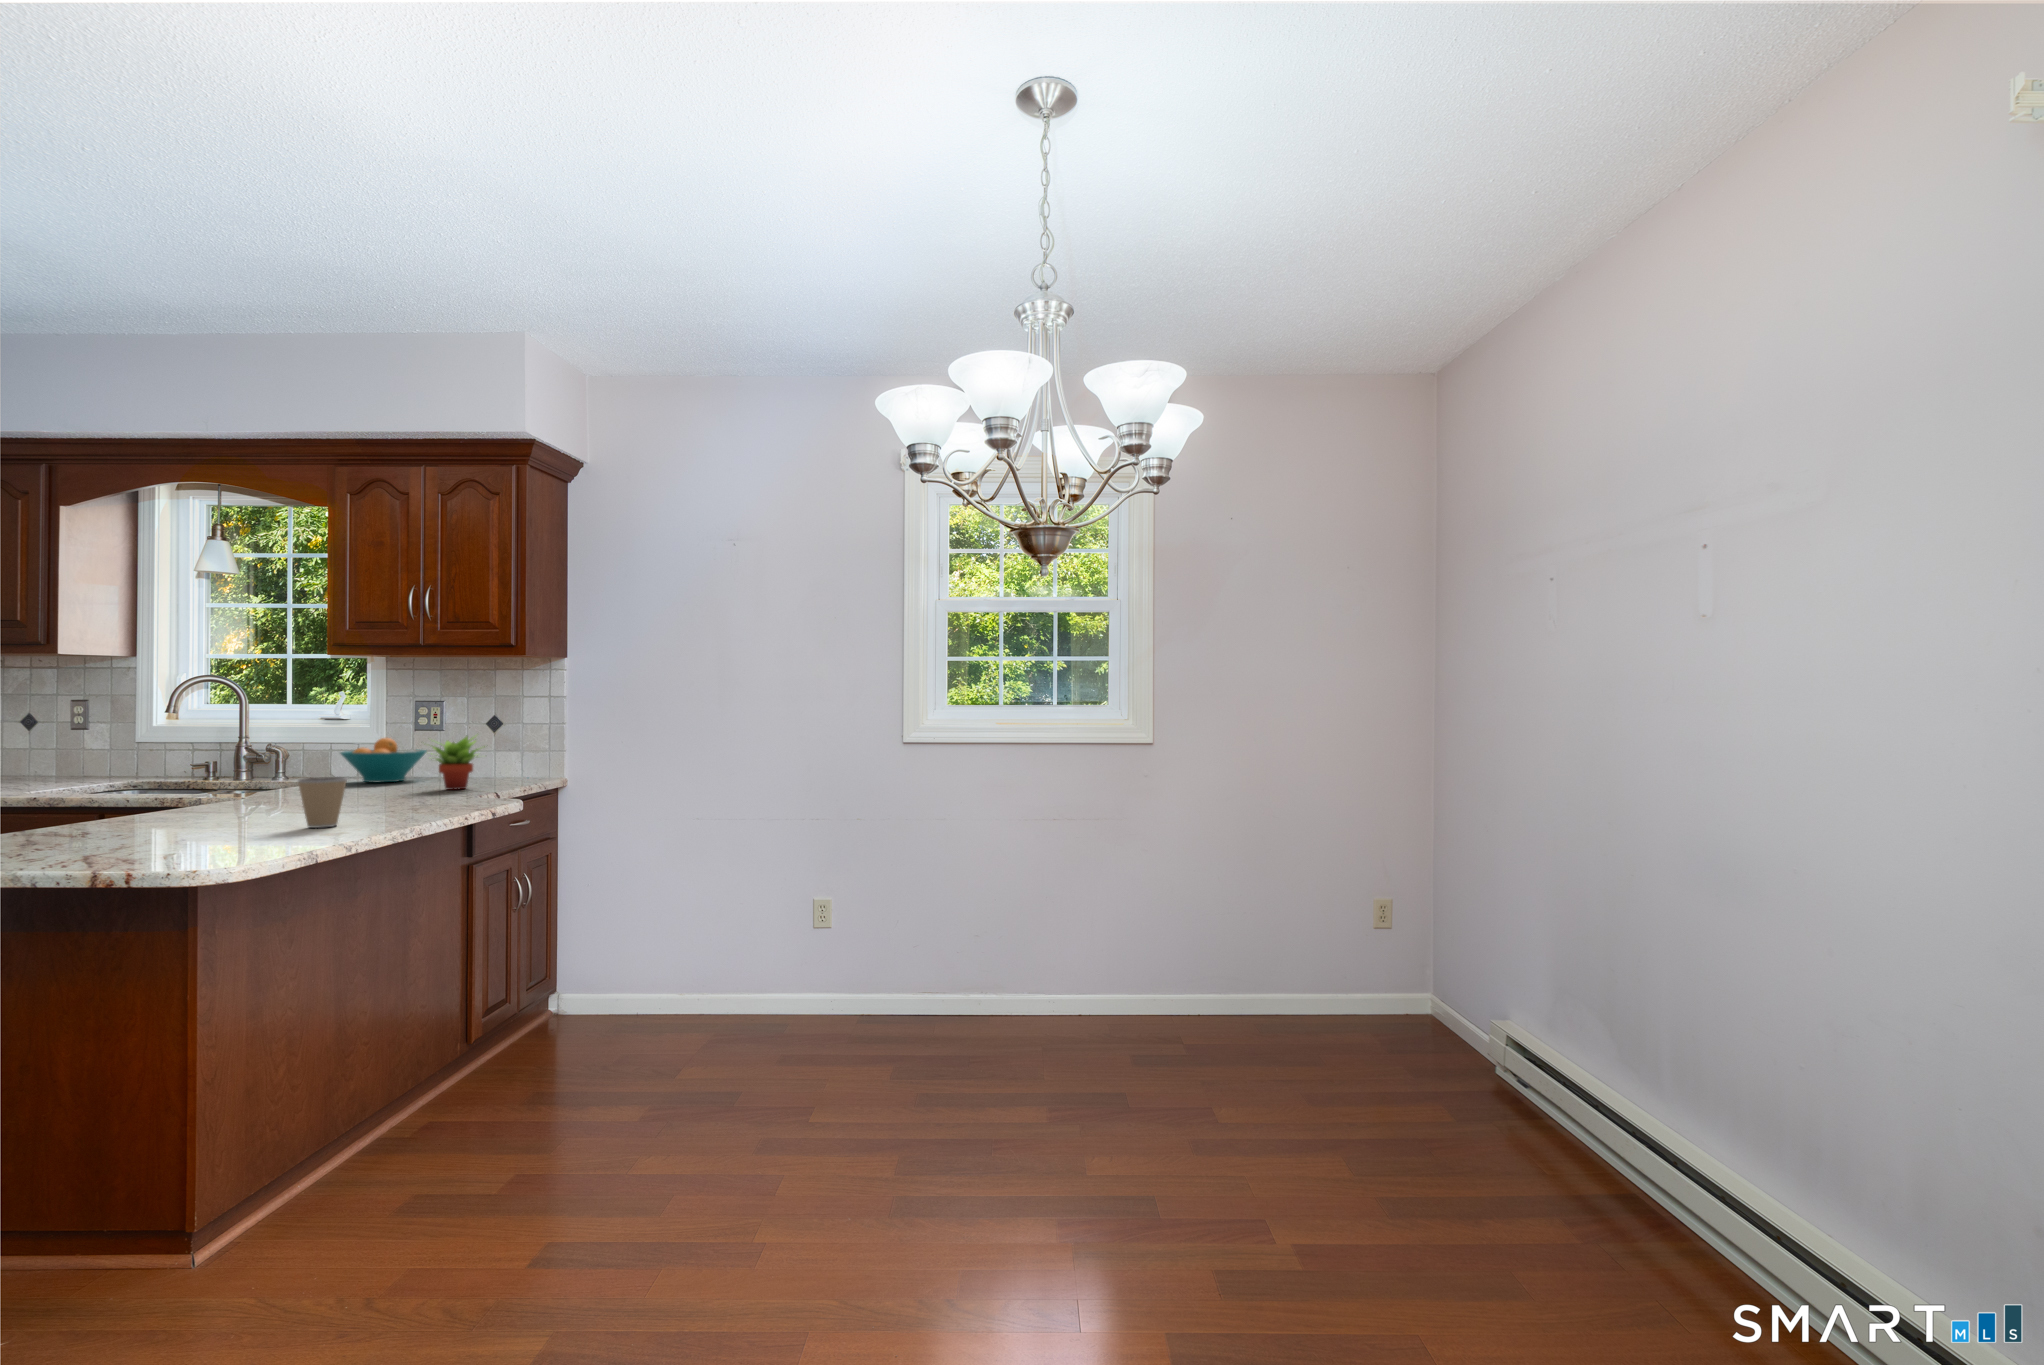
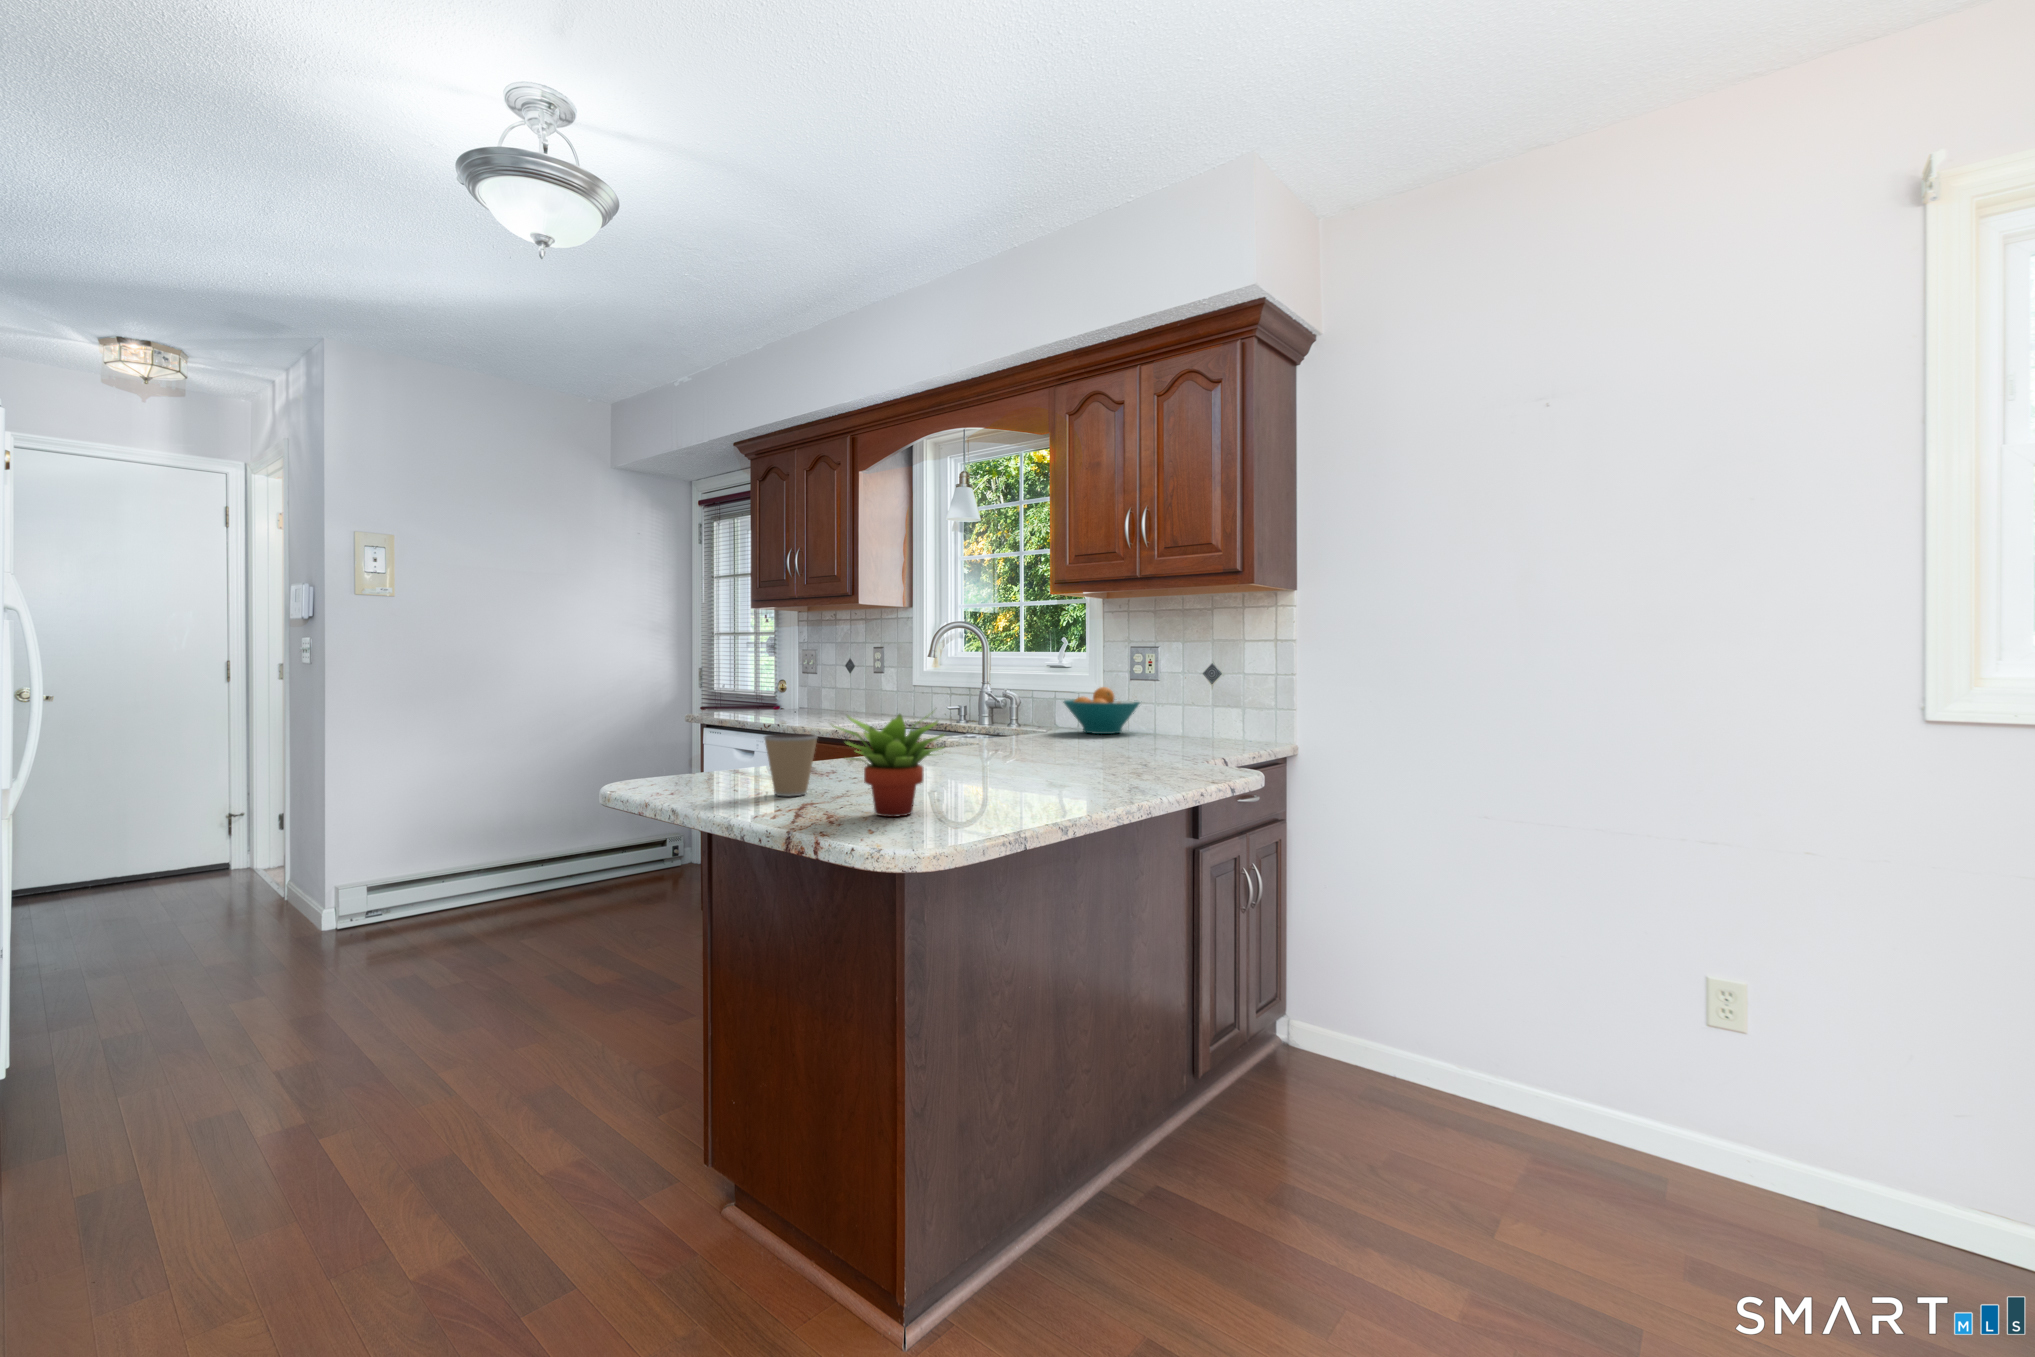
succulent plant: present [433,736,485,790] -> present [834,714,945,817]
coffee cup: present [298,777,347,828] -> present [764,734,817,796]

